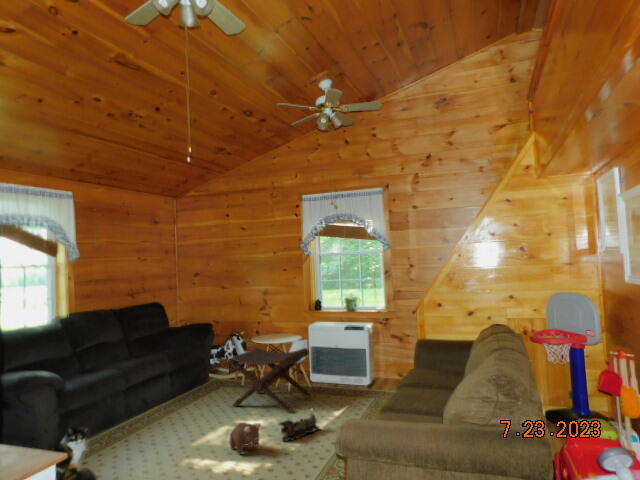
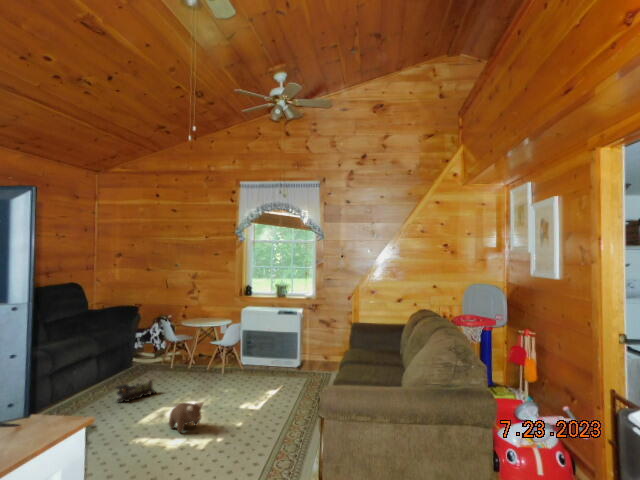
footstool: present [227,348,311,412] -> none [160,331,244,393]
toy train: present [279,413,320,441] -> present [116,379,156,402]

